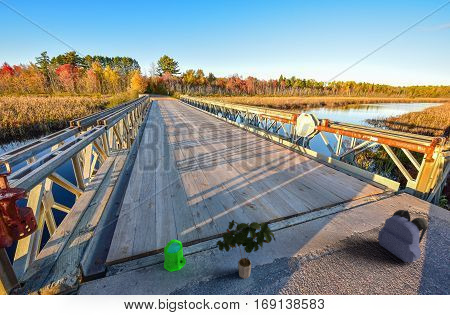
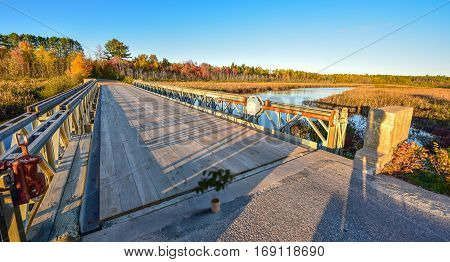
backpack: present [378,210,428,262] -> none [303,155,328,188]
watering can: present [164,239,186,272] -> none [152,192,171,217]

